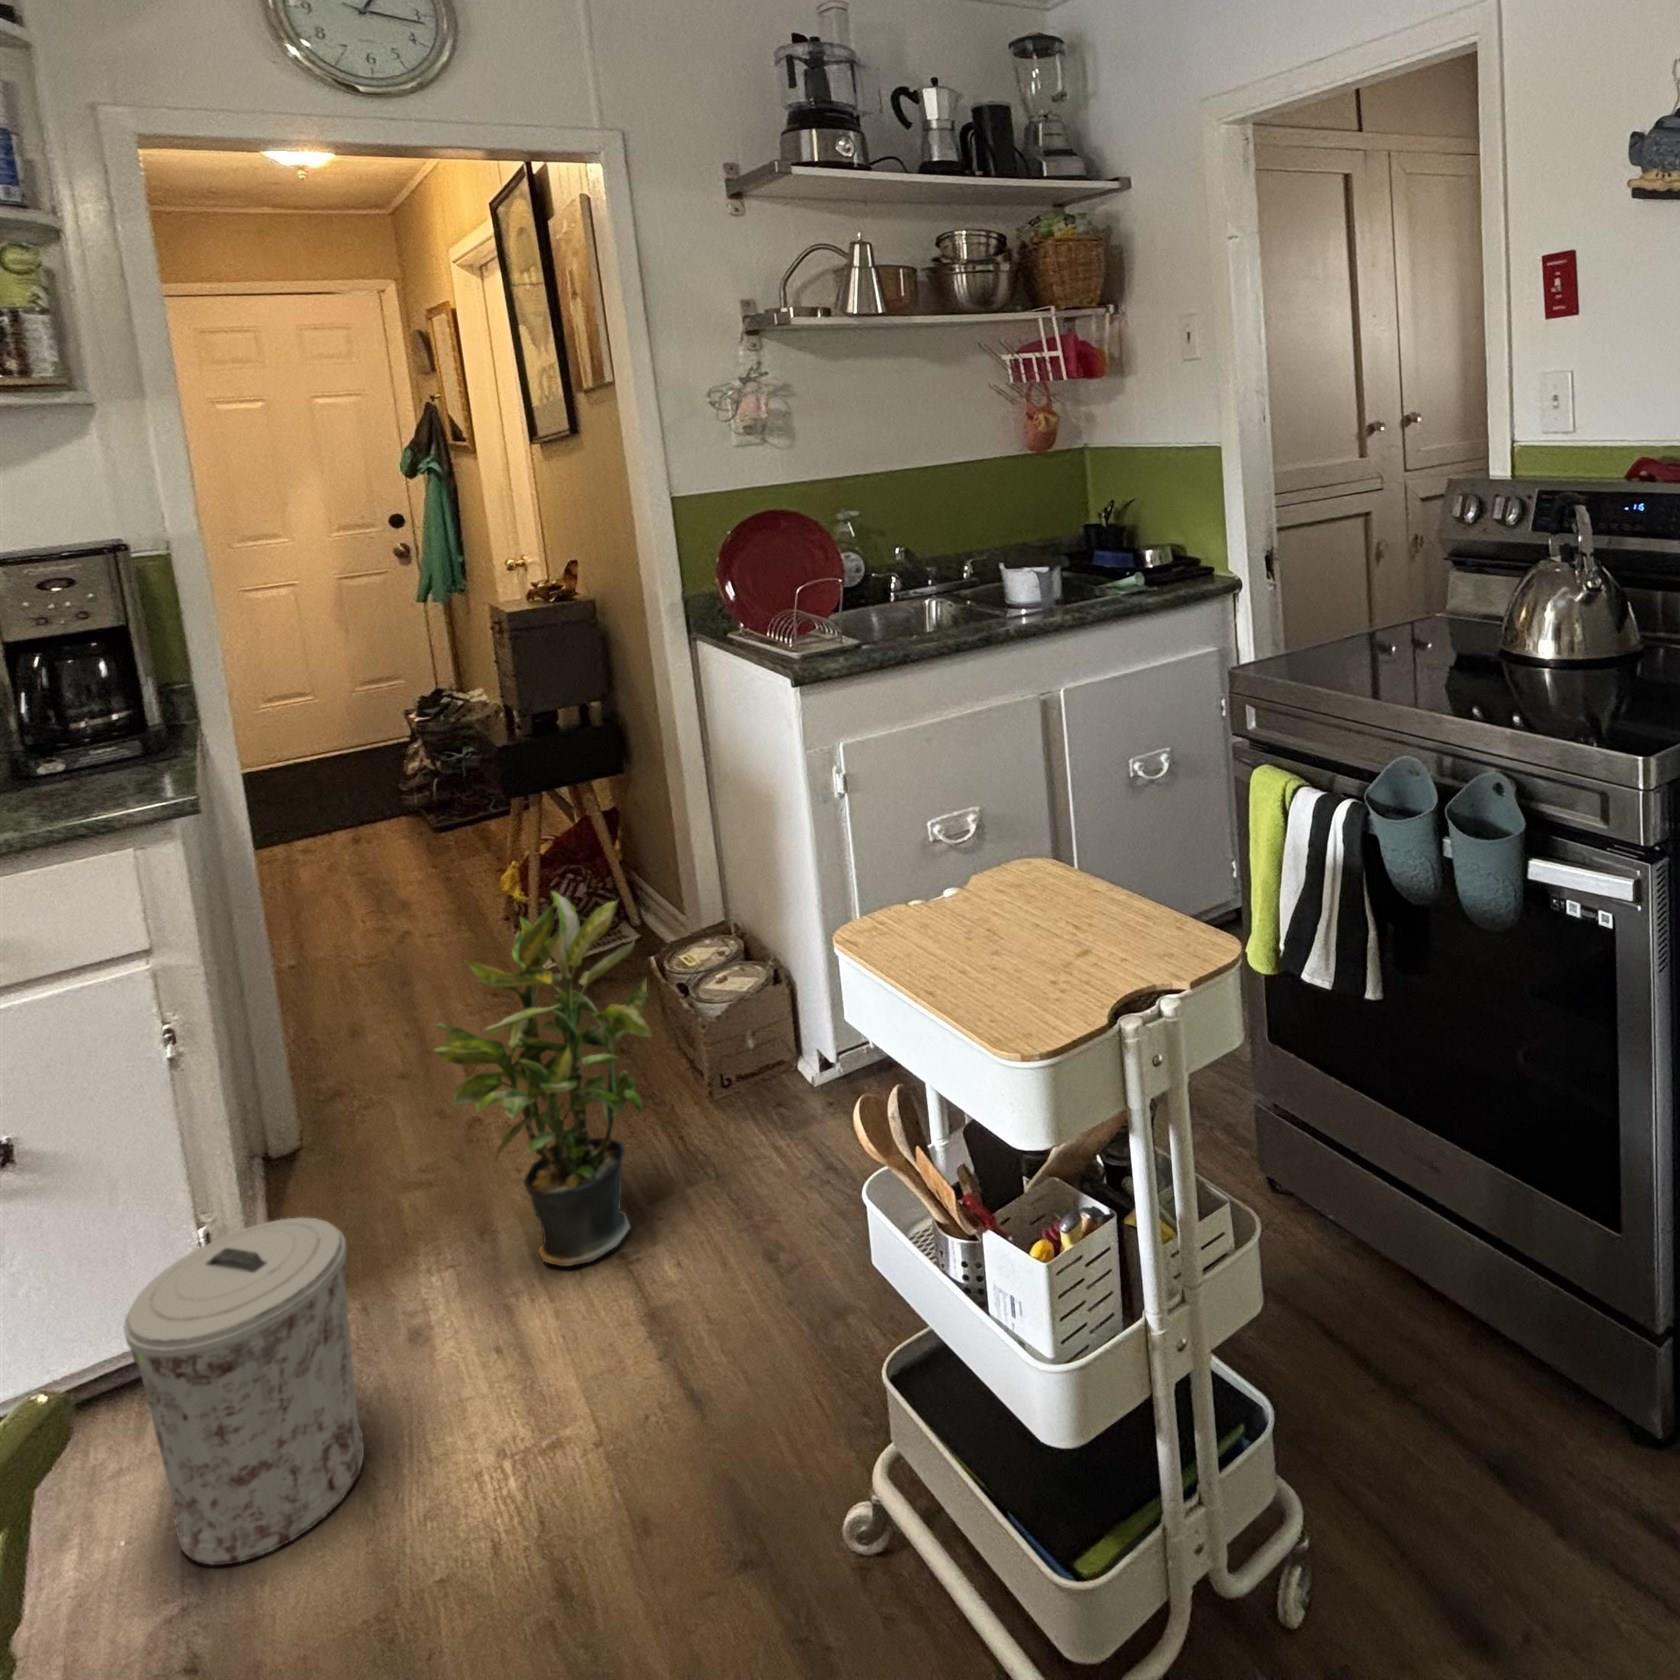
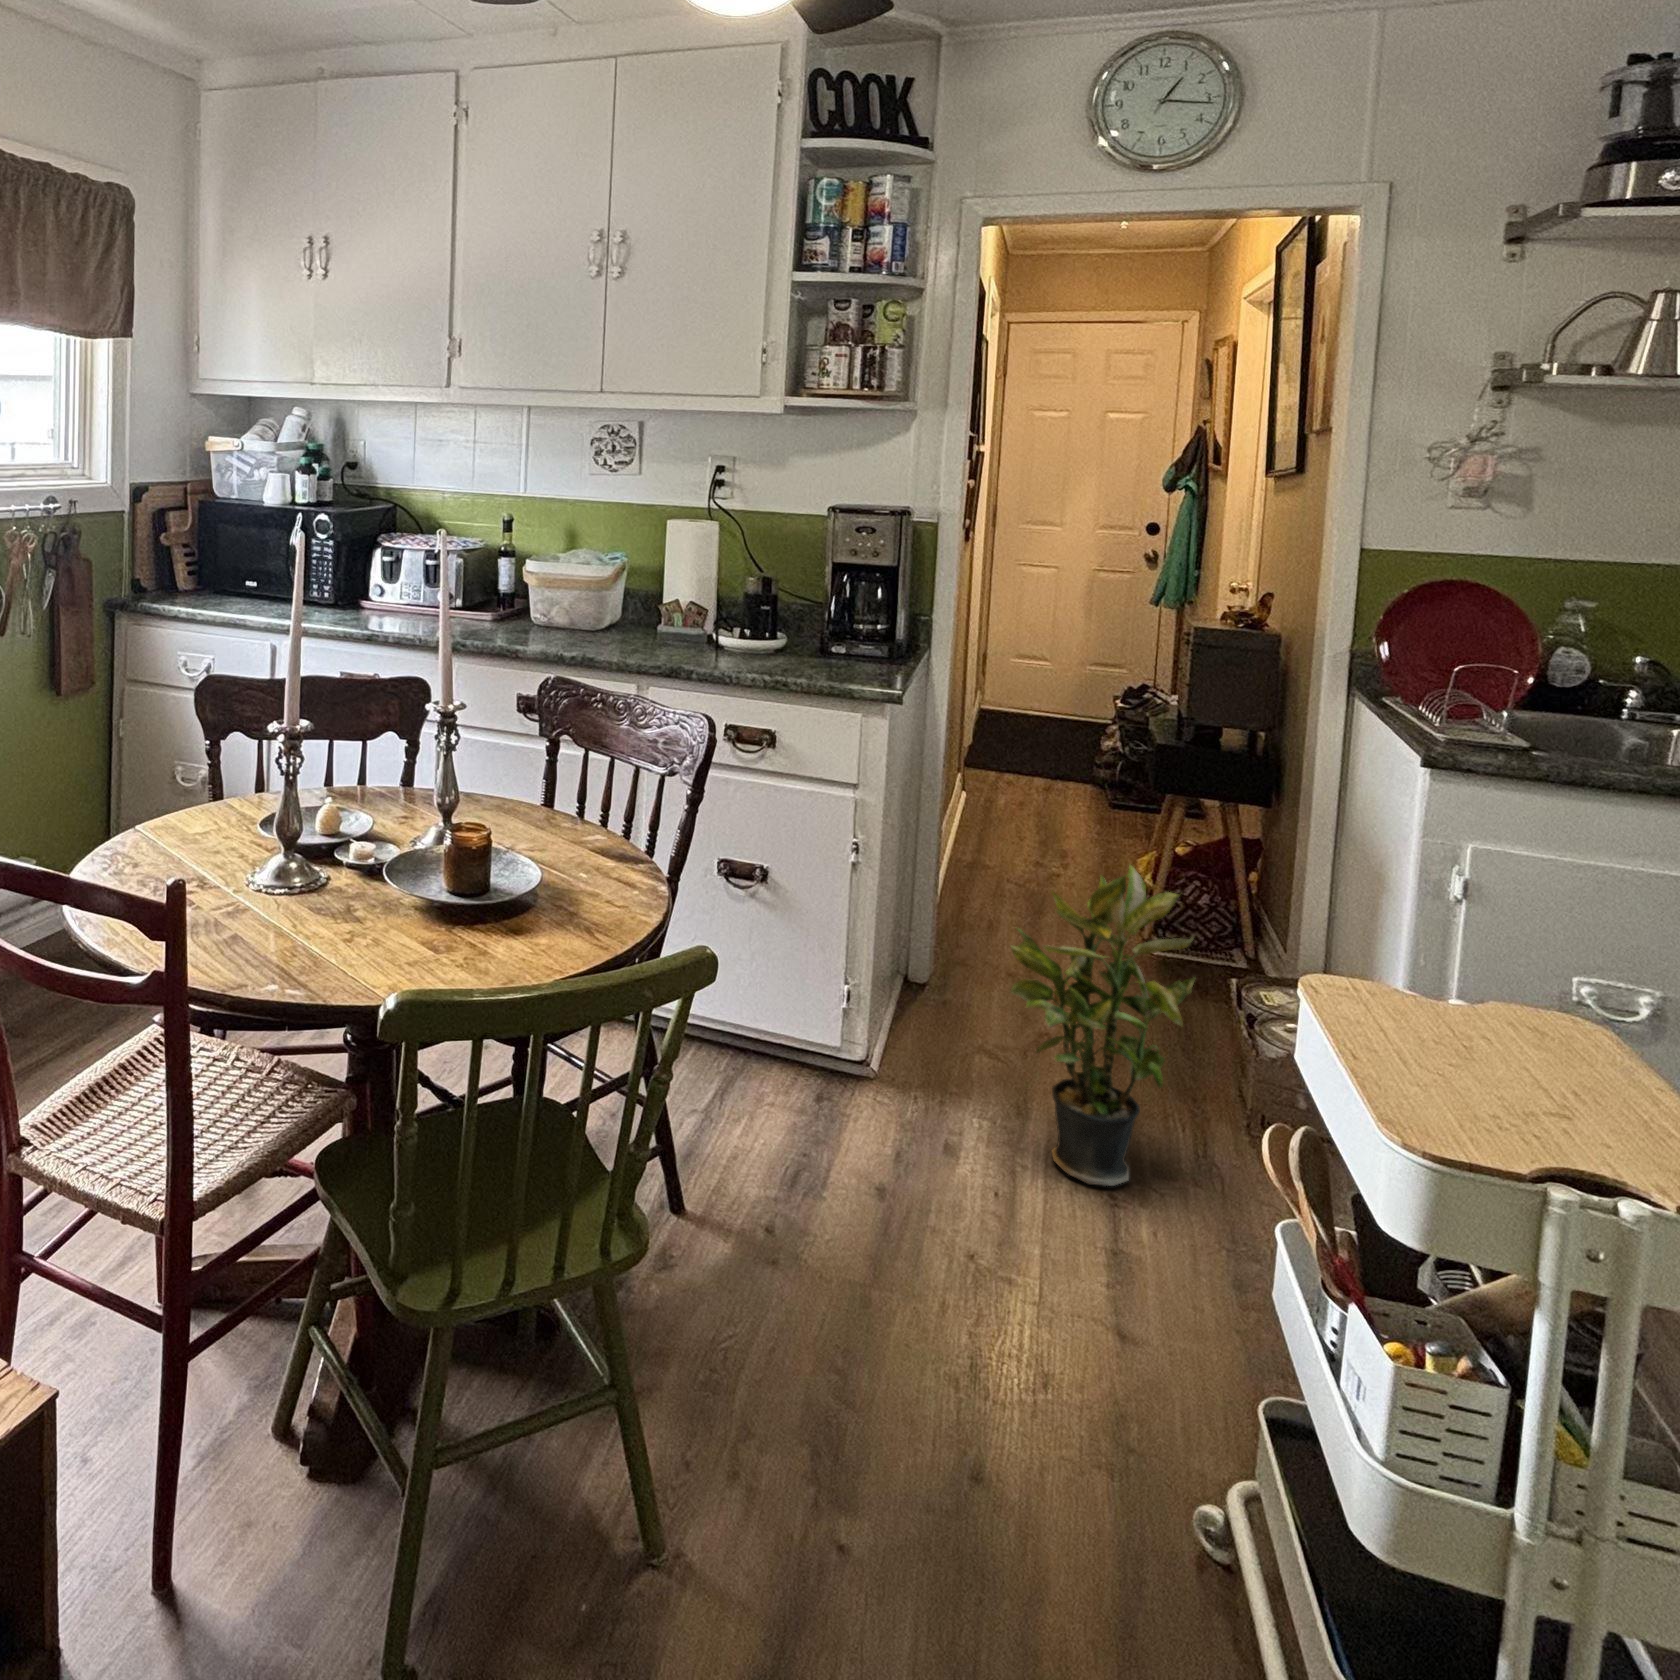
trash can: present [124,1218,364,1565] -> none [781,991,911,1212]

